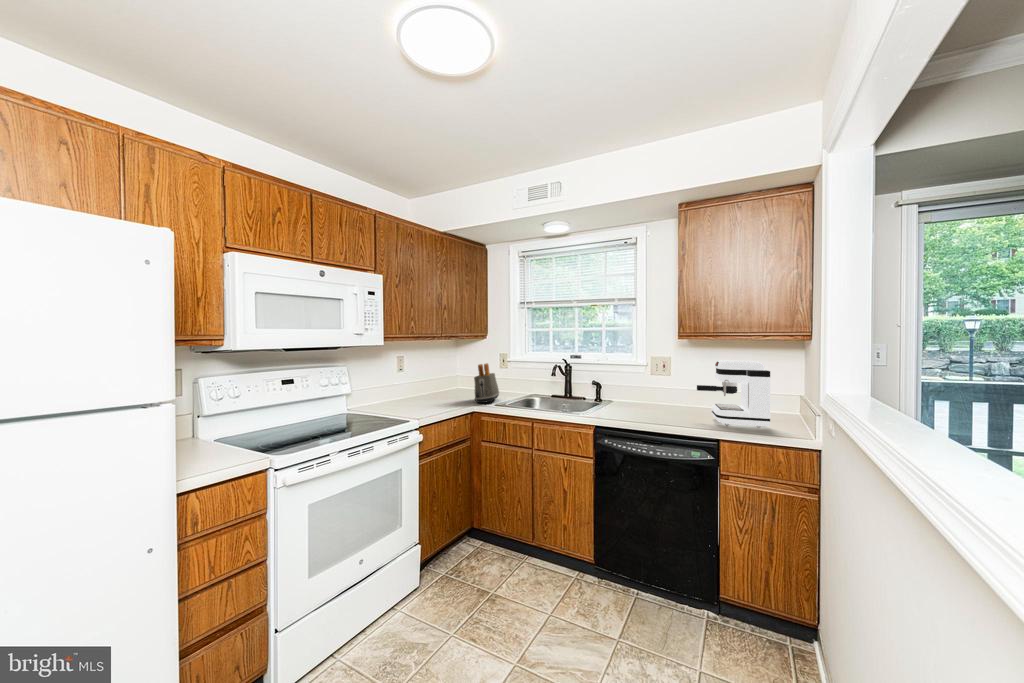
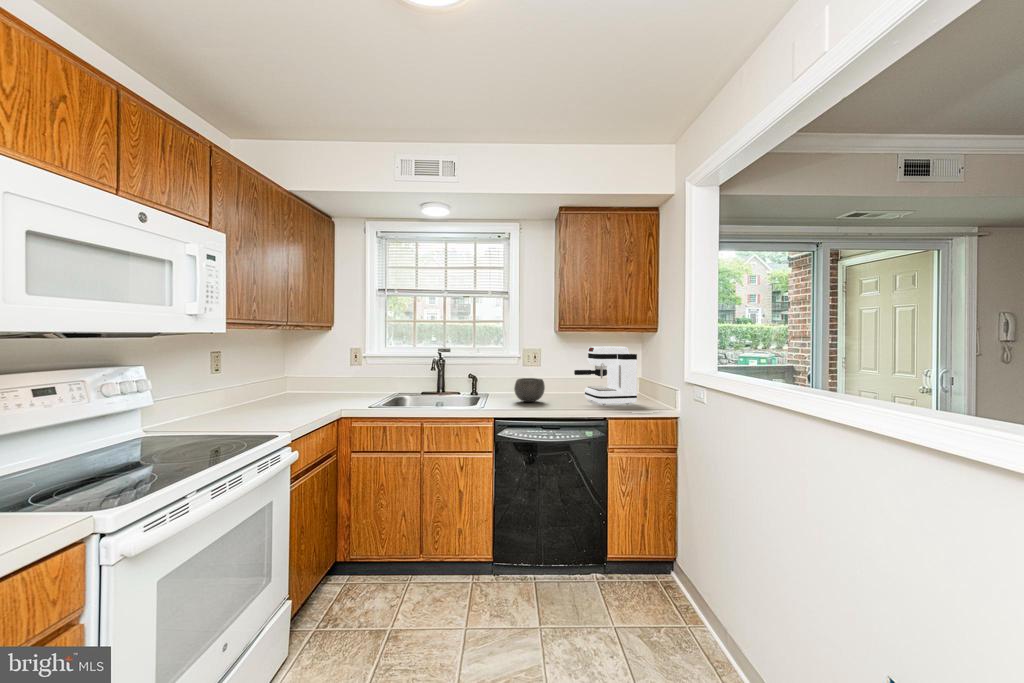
toaster: present [474,363,499,403] -> none [326,356,357,406]
ceramic bowl: none [631,390,663,415] -> present [514,378,545,402]

